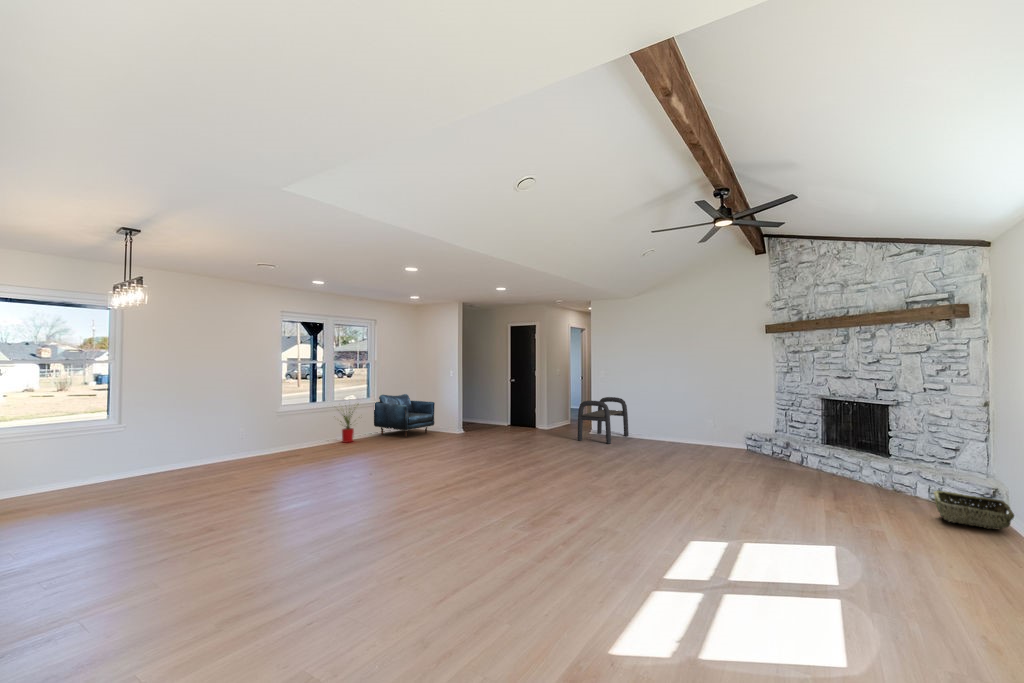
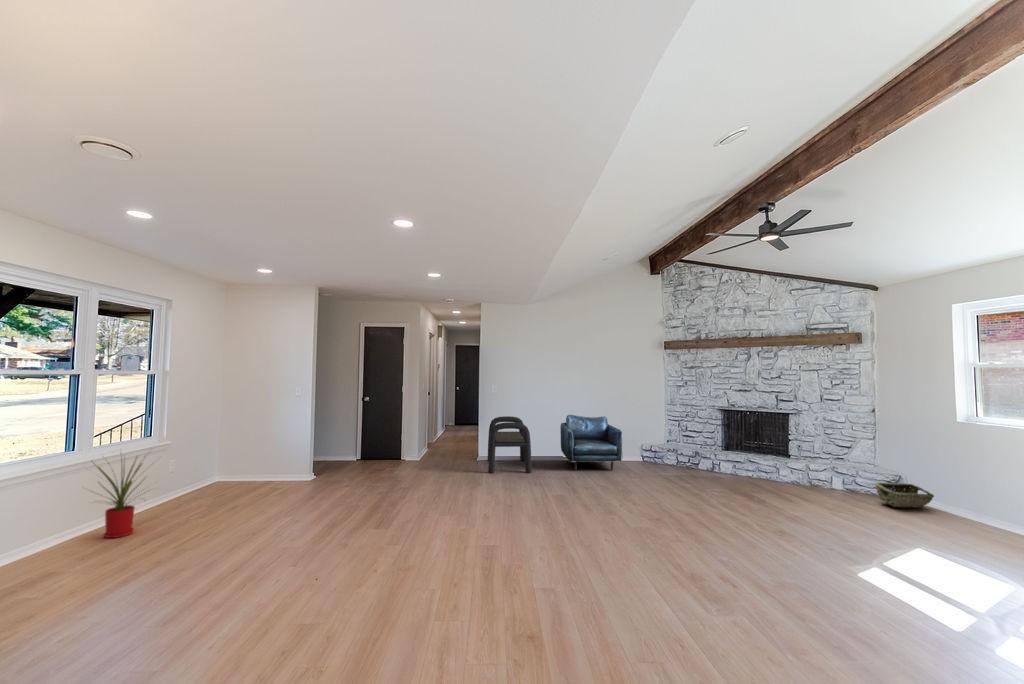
armchair: present [374,394,435,437] -> present [560,415,622,471]

